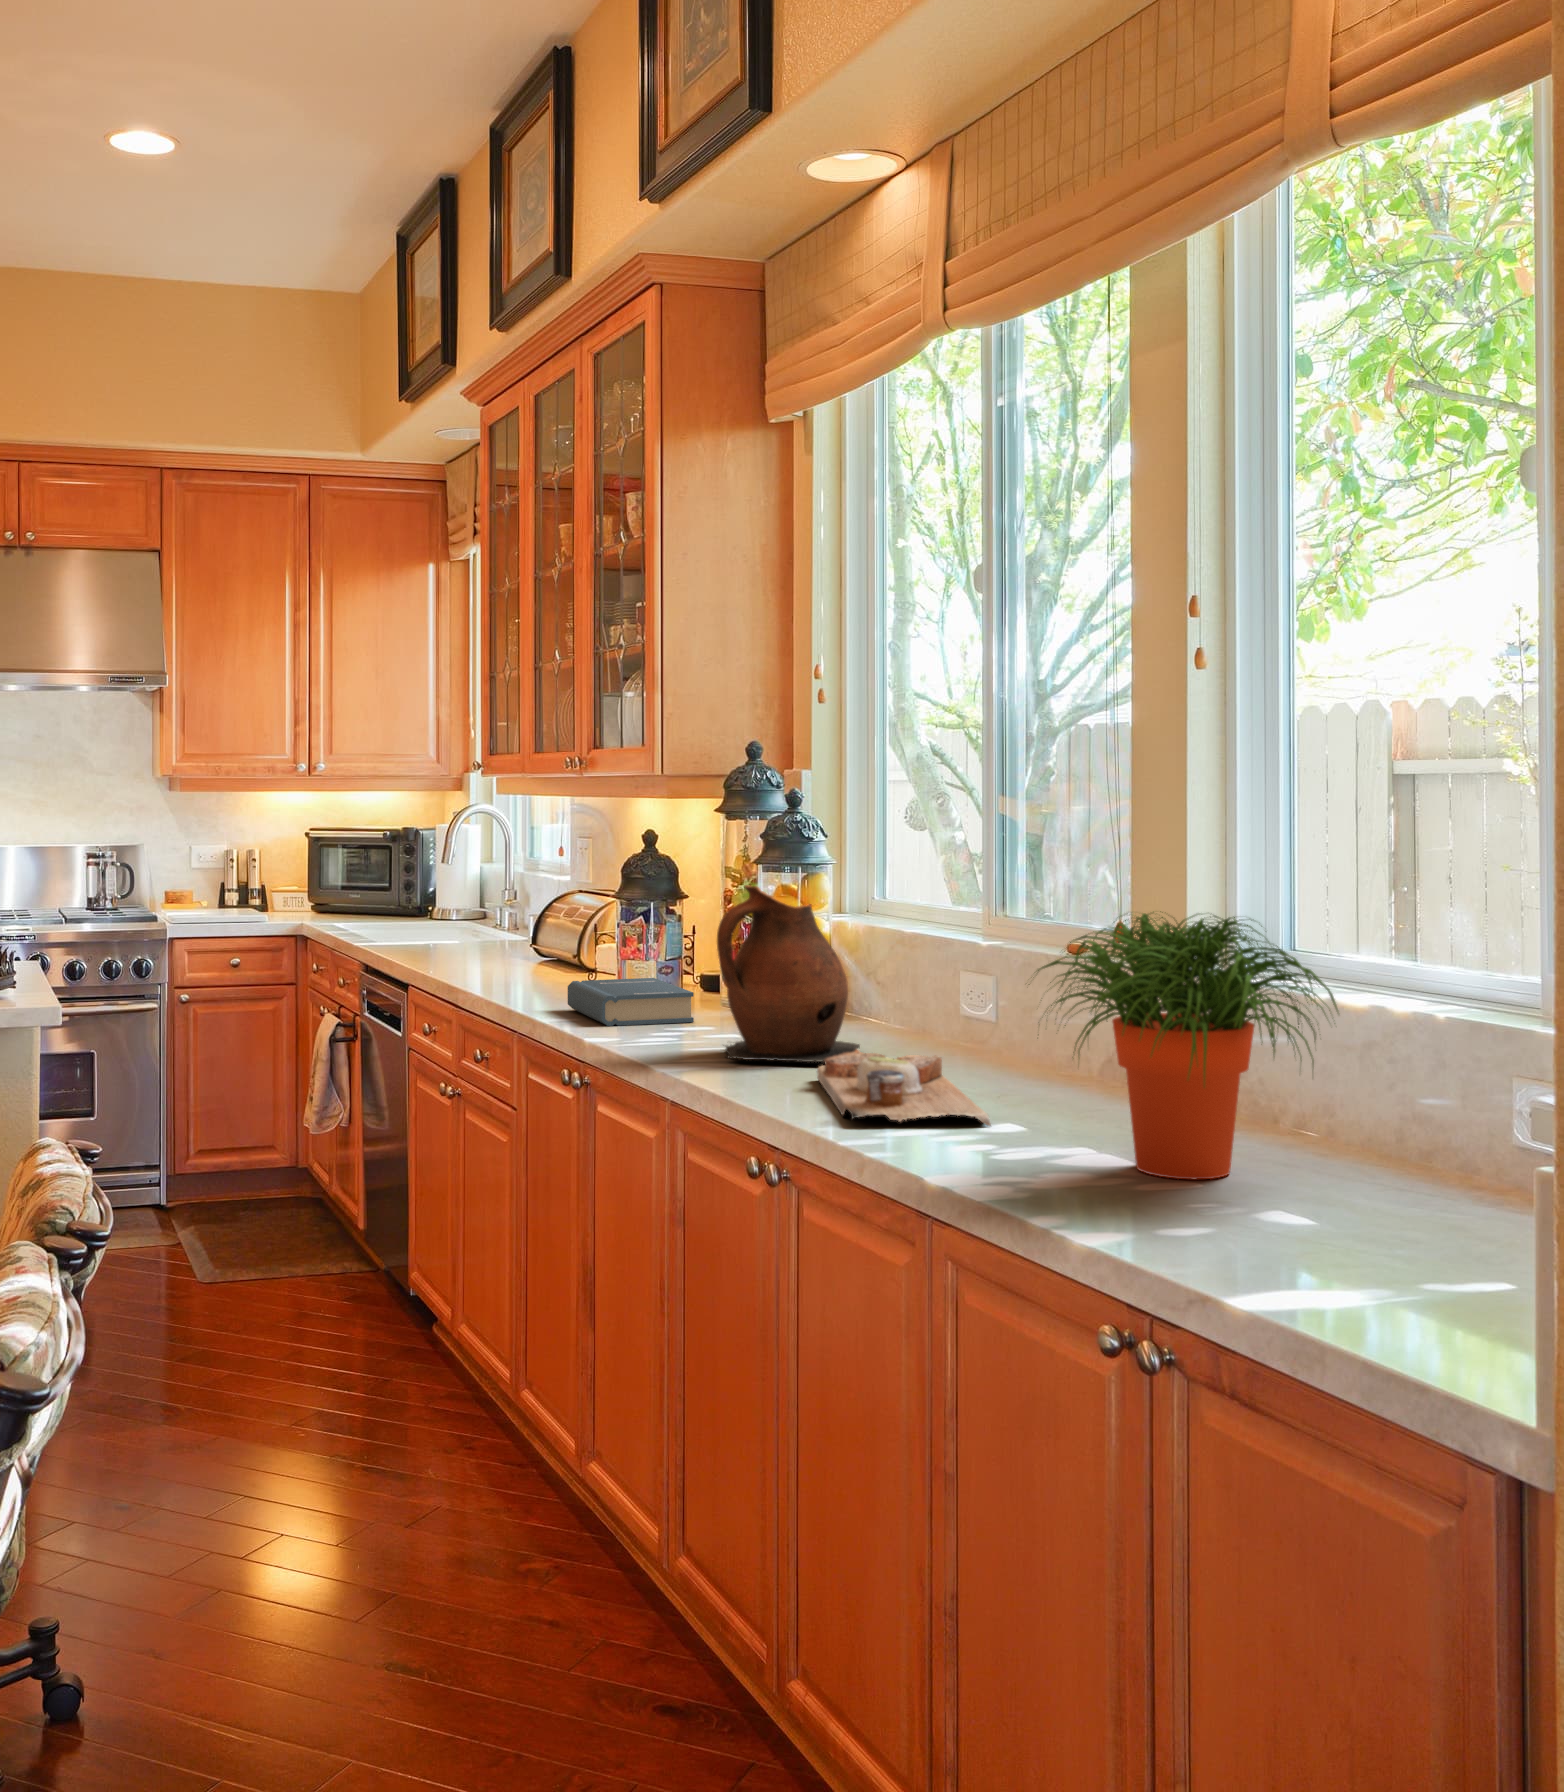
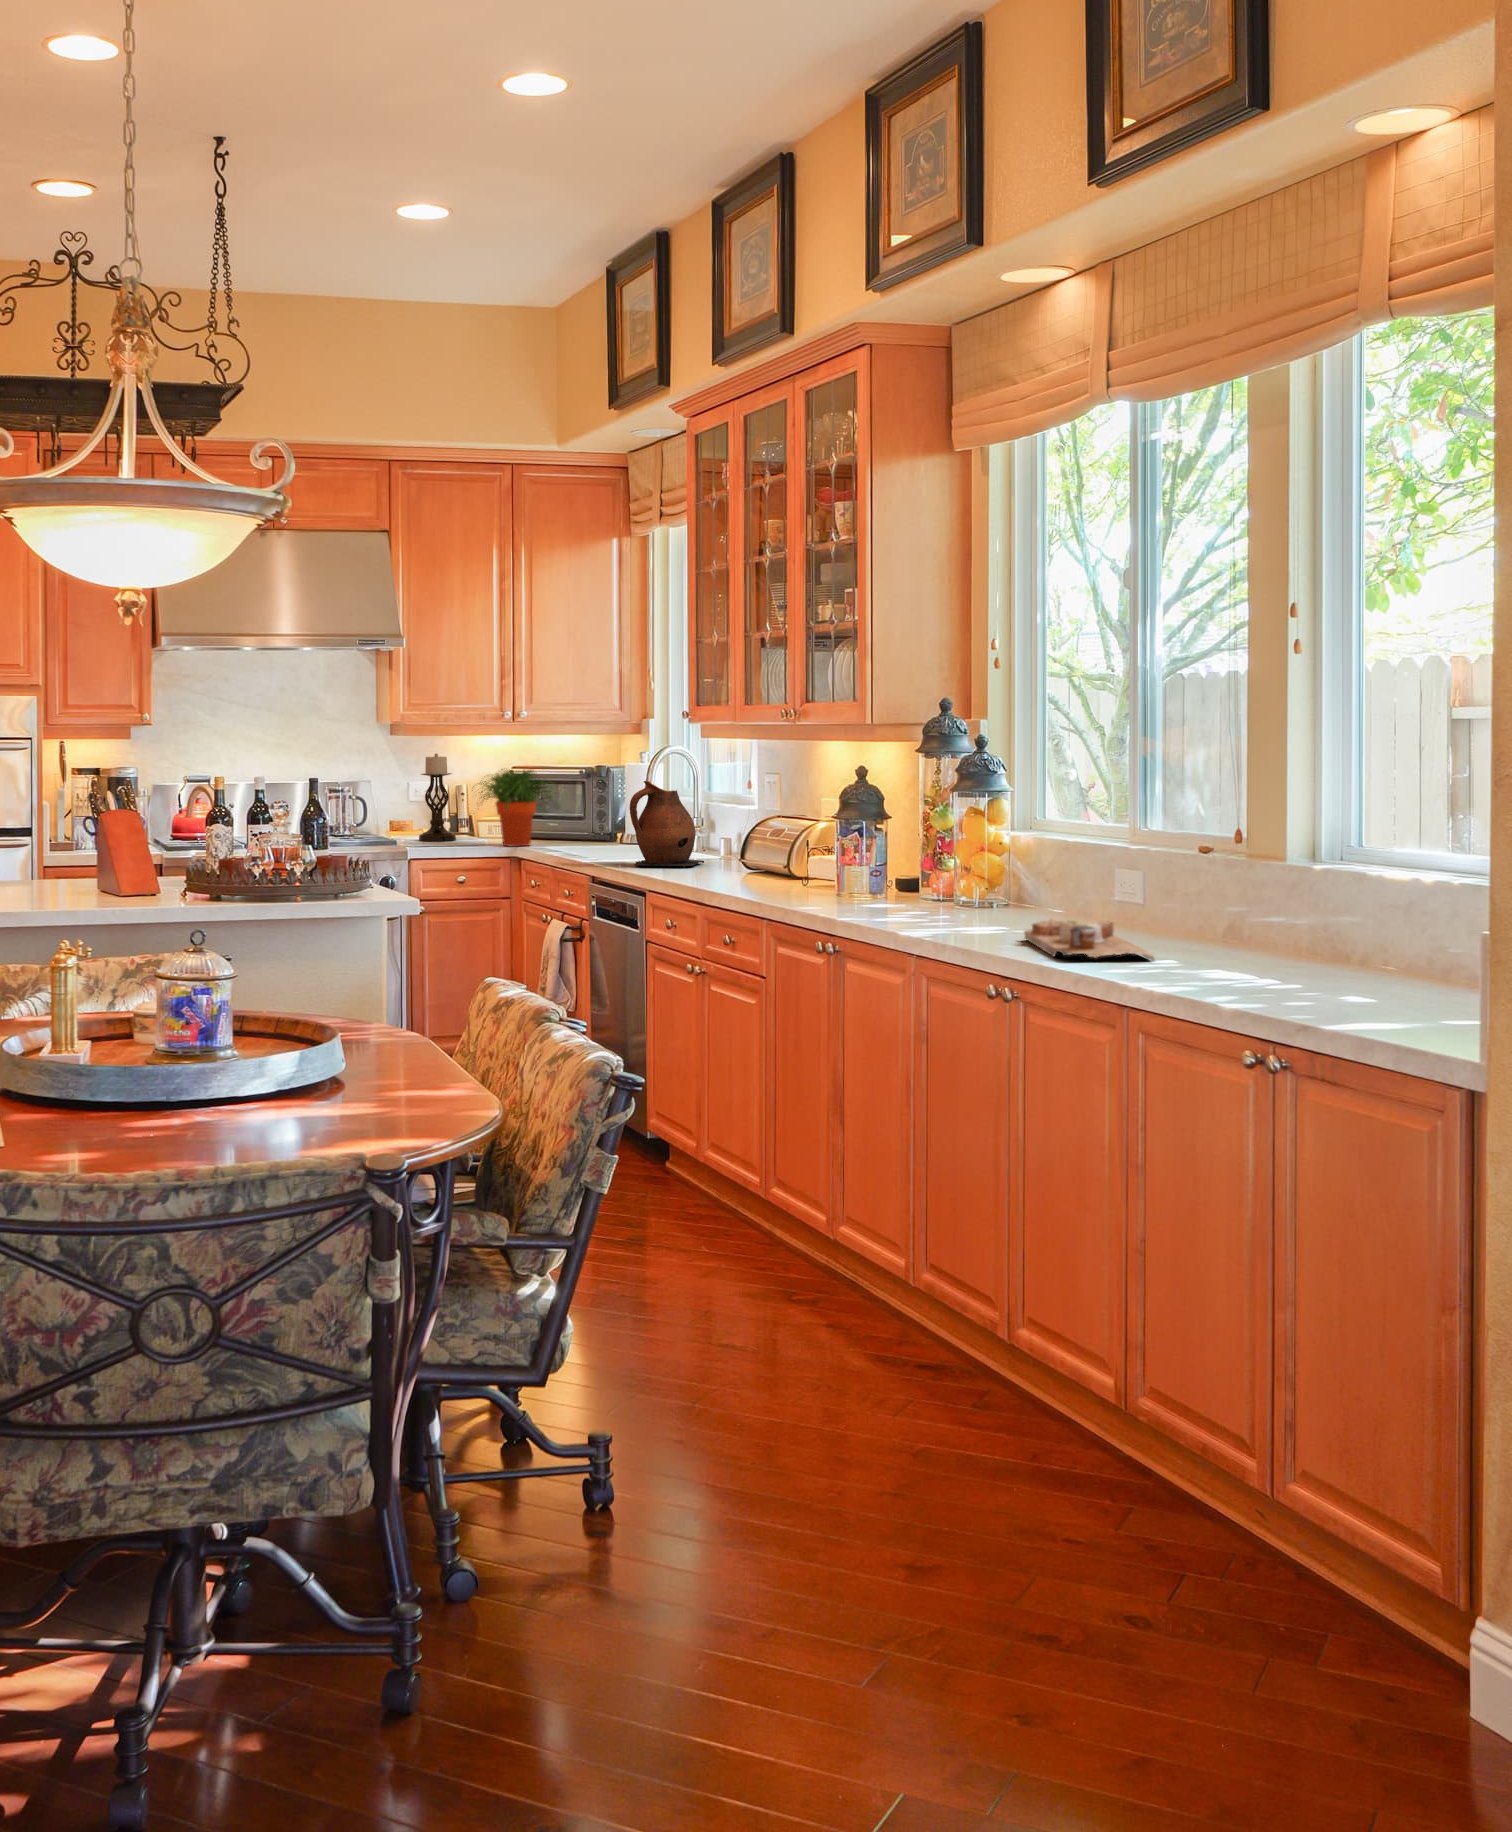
candle holder: none [198,812,243,914] -> present [419,754,456,841]
ceramic pitcher: present [717,885,860,1062] -> present [630,781,704,867]
potted plant: present [1029,911,1338,1179] -> present [479,769,554,846]
hardback book: present [568,978,694,1026] -> none [808,879,910,912]

